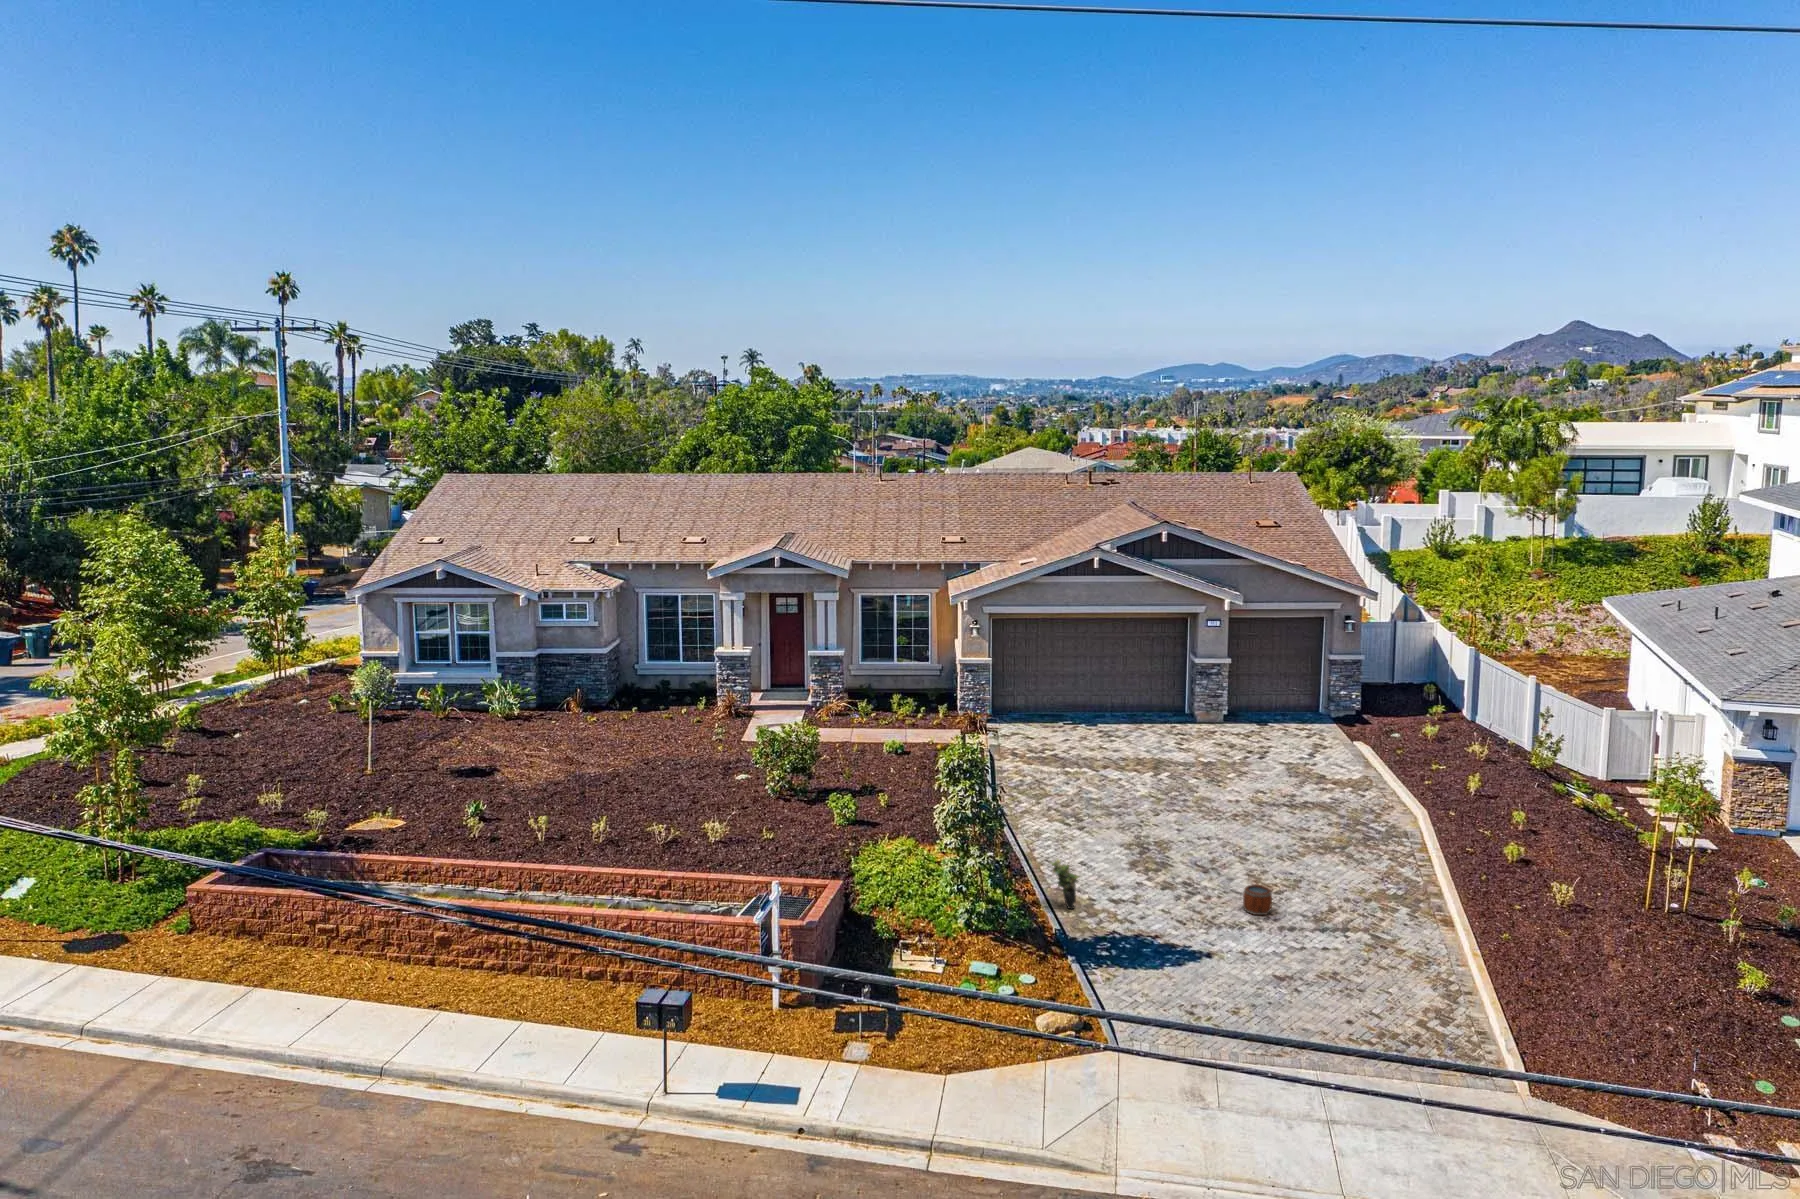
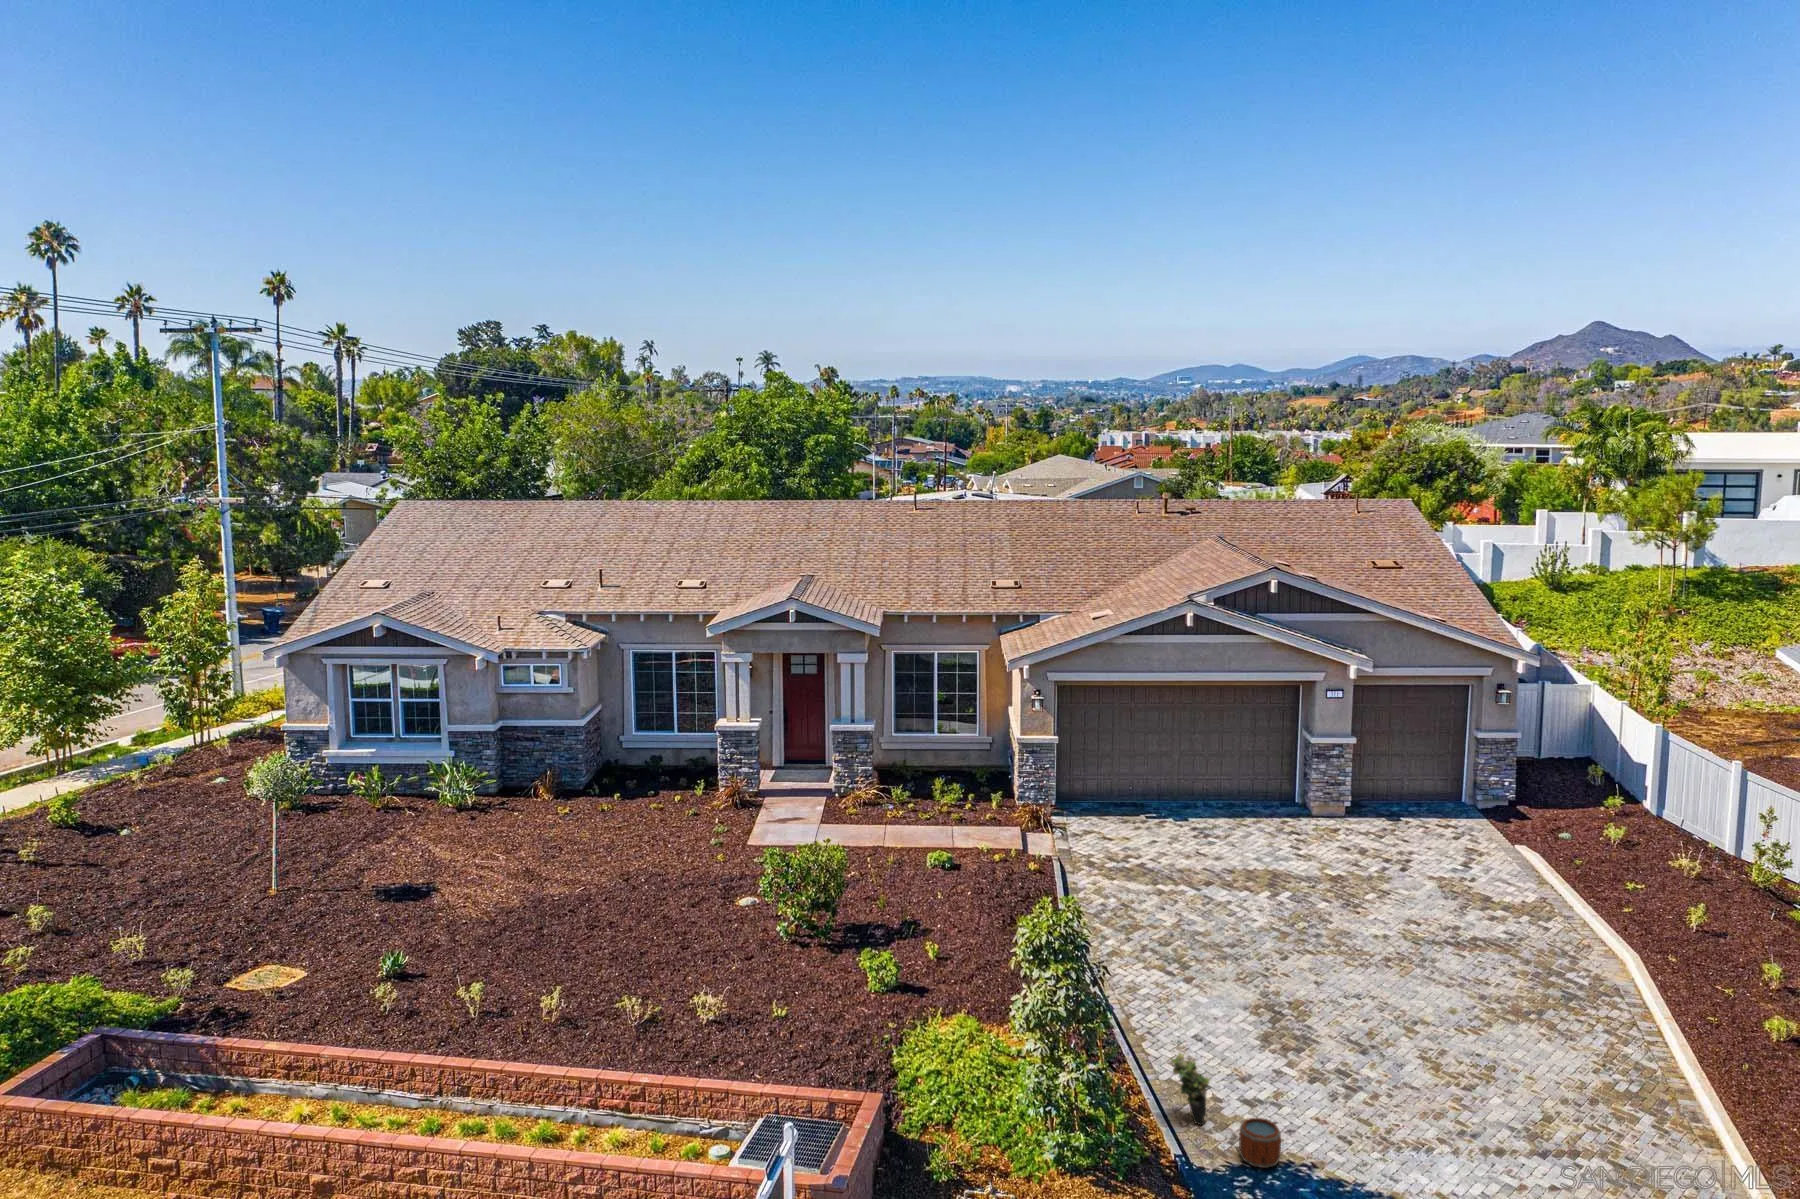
bucket: present [1243,885,1272,915] -> present [1239,1118,1281,1168]

